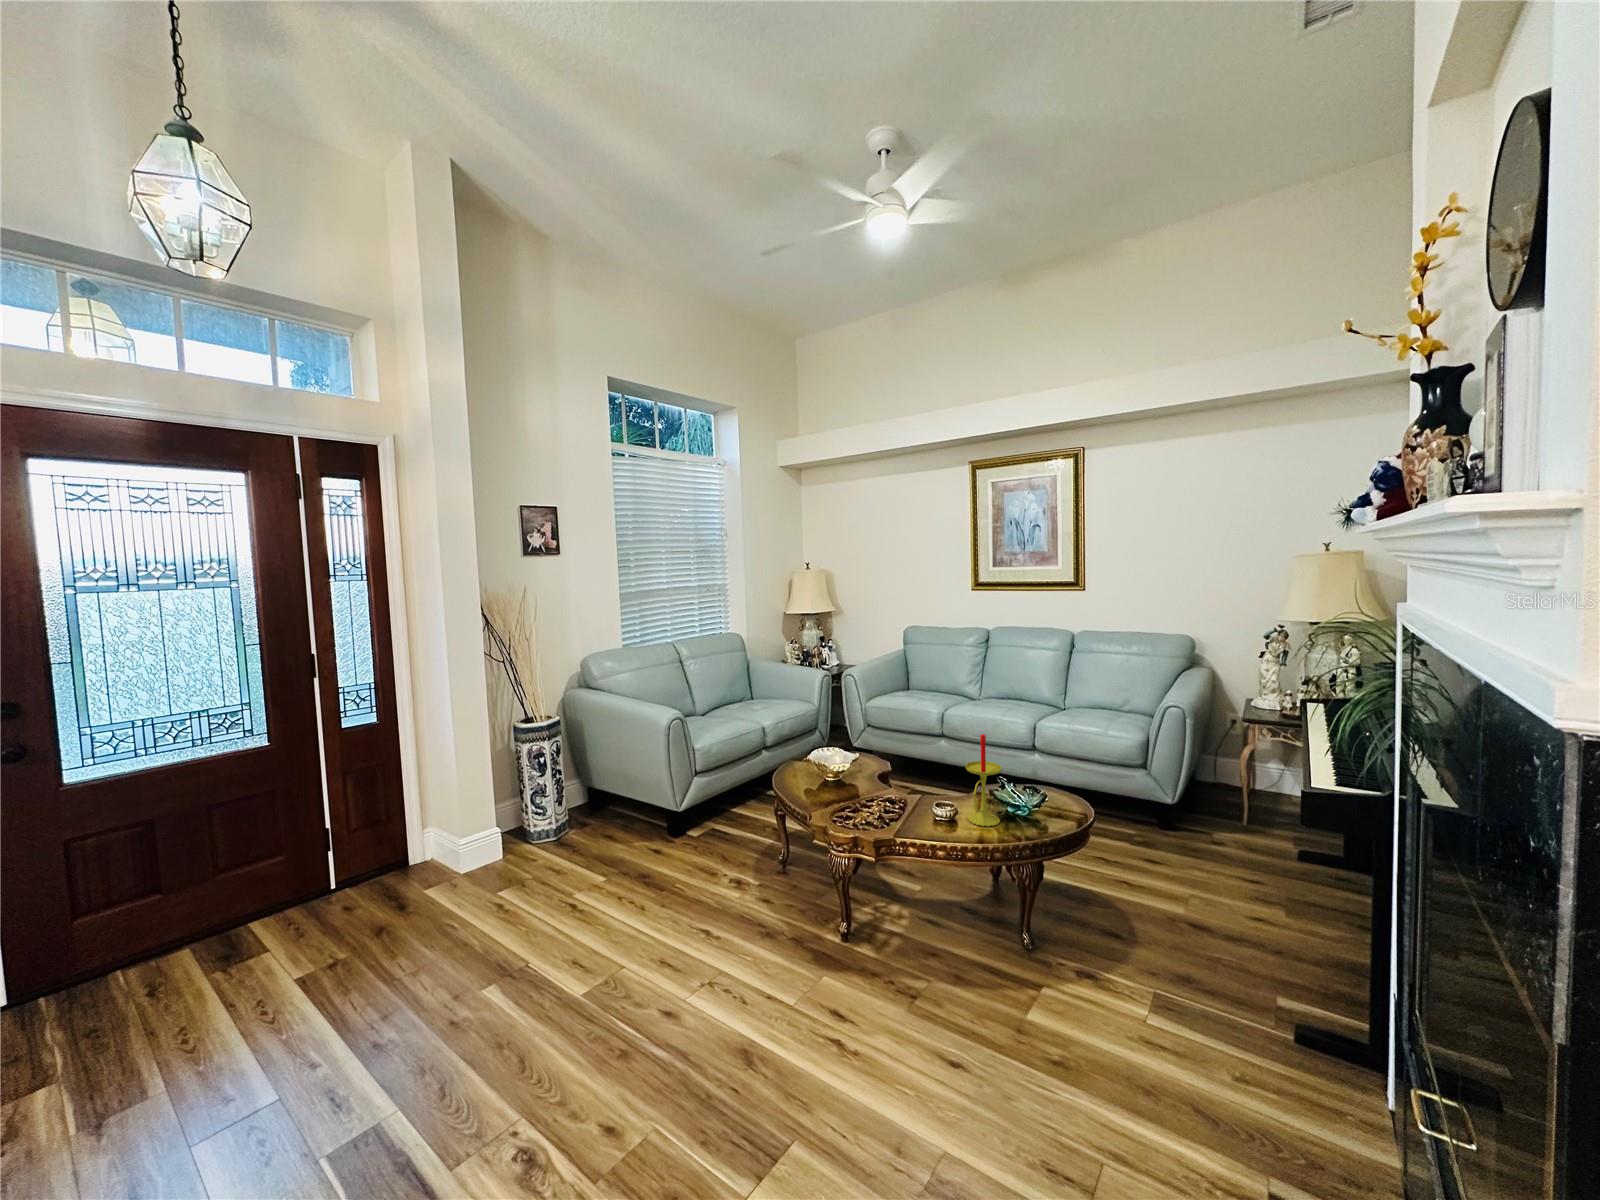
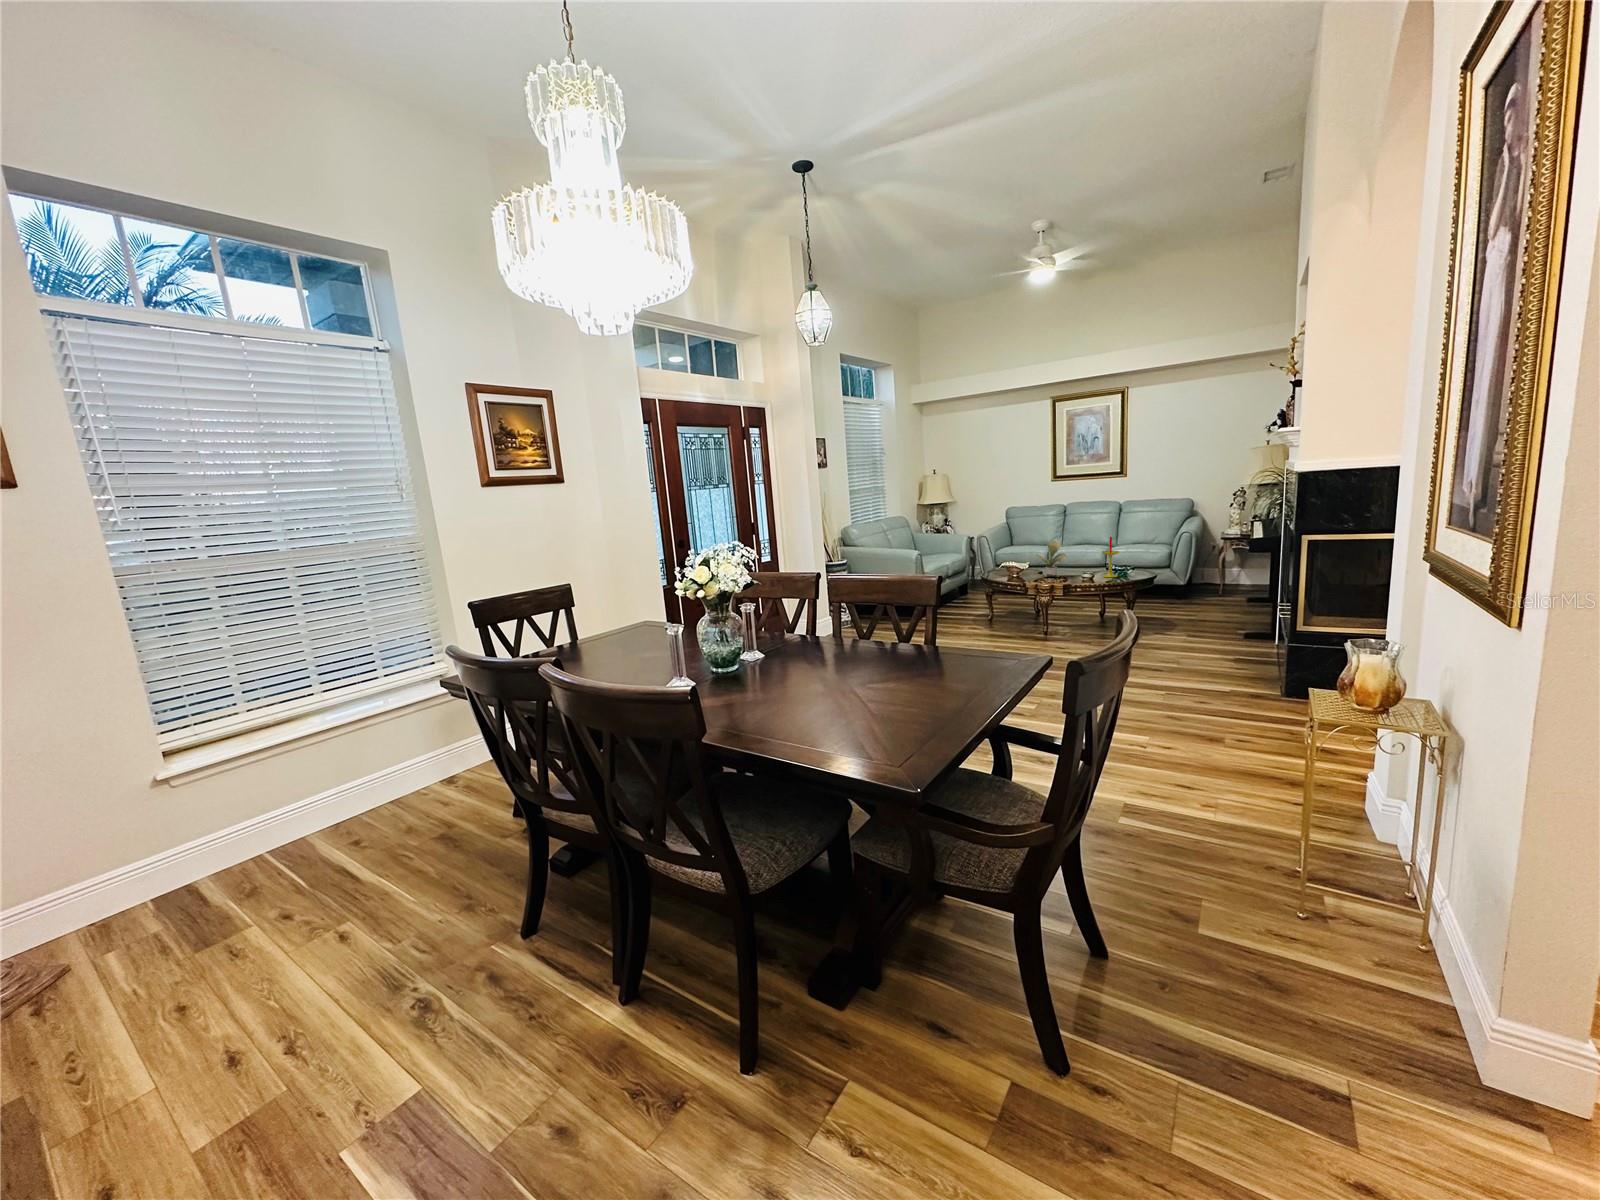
potted plant: none [840,725,896,801] -> present [1035,541,1066,577]

